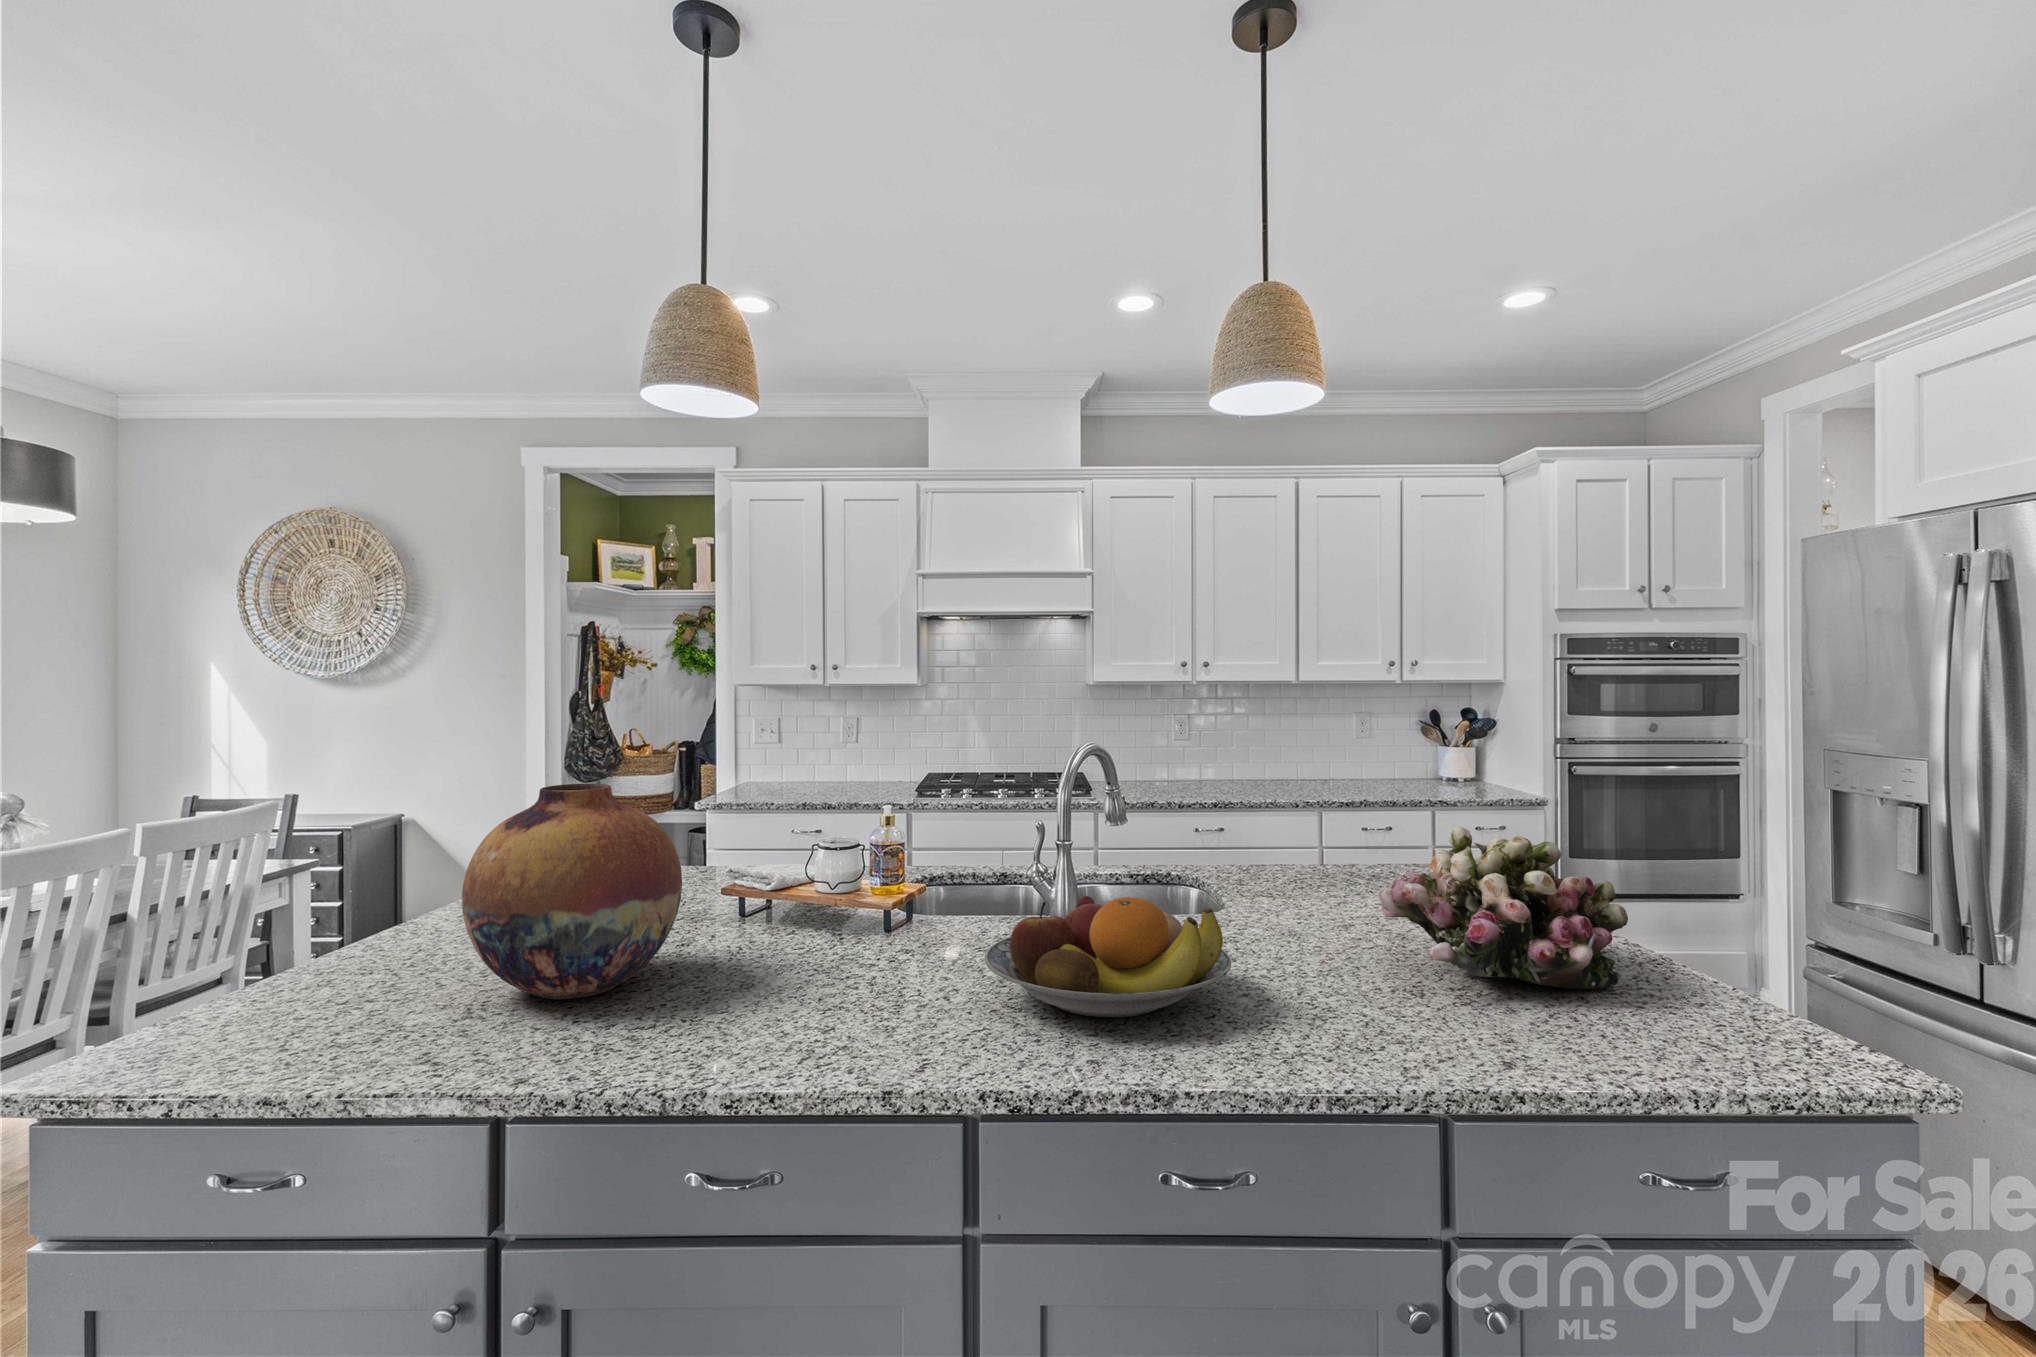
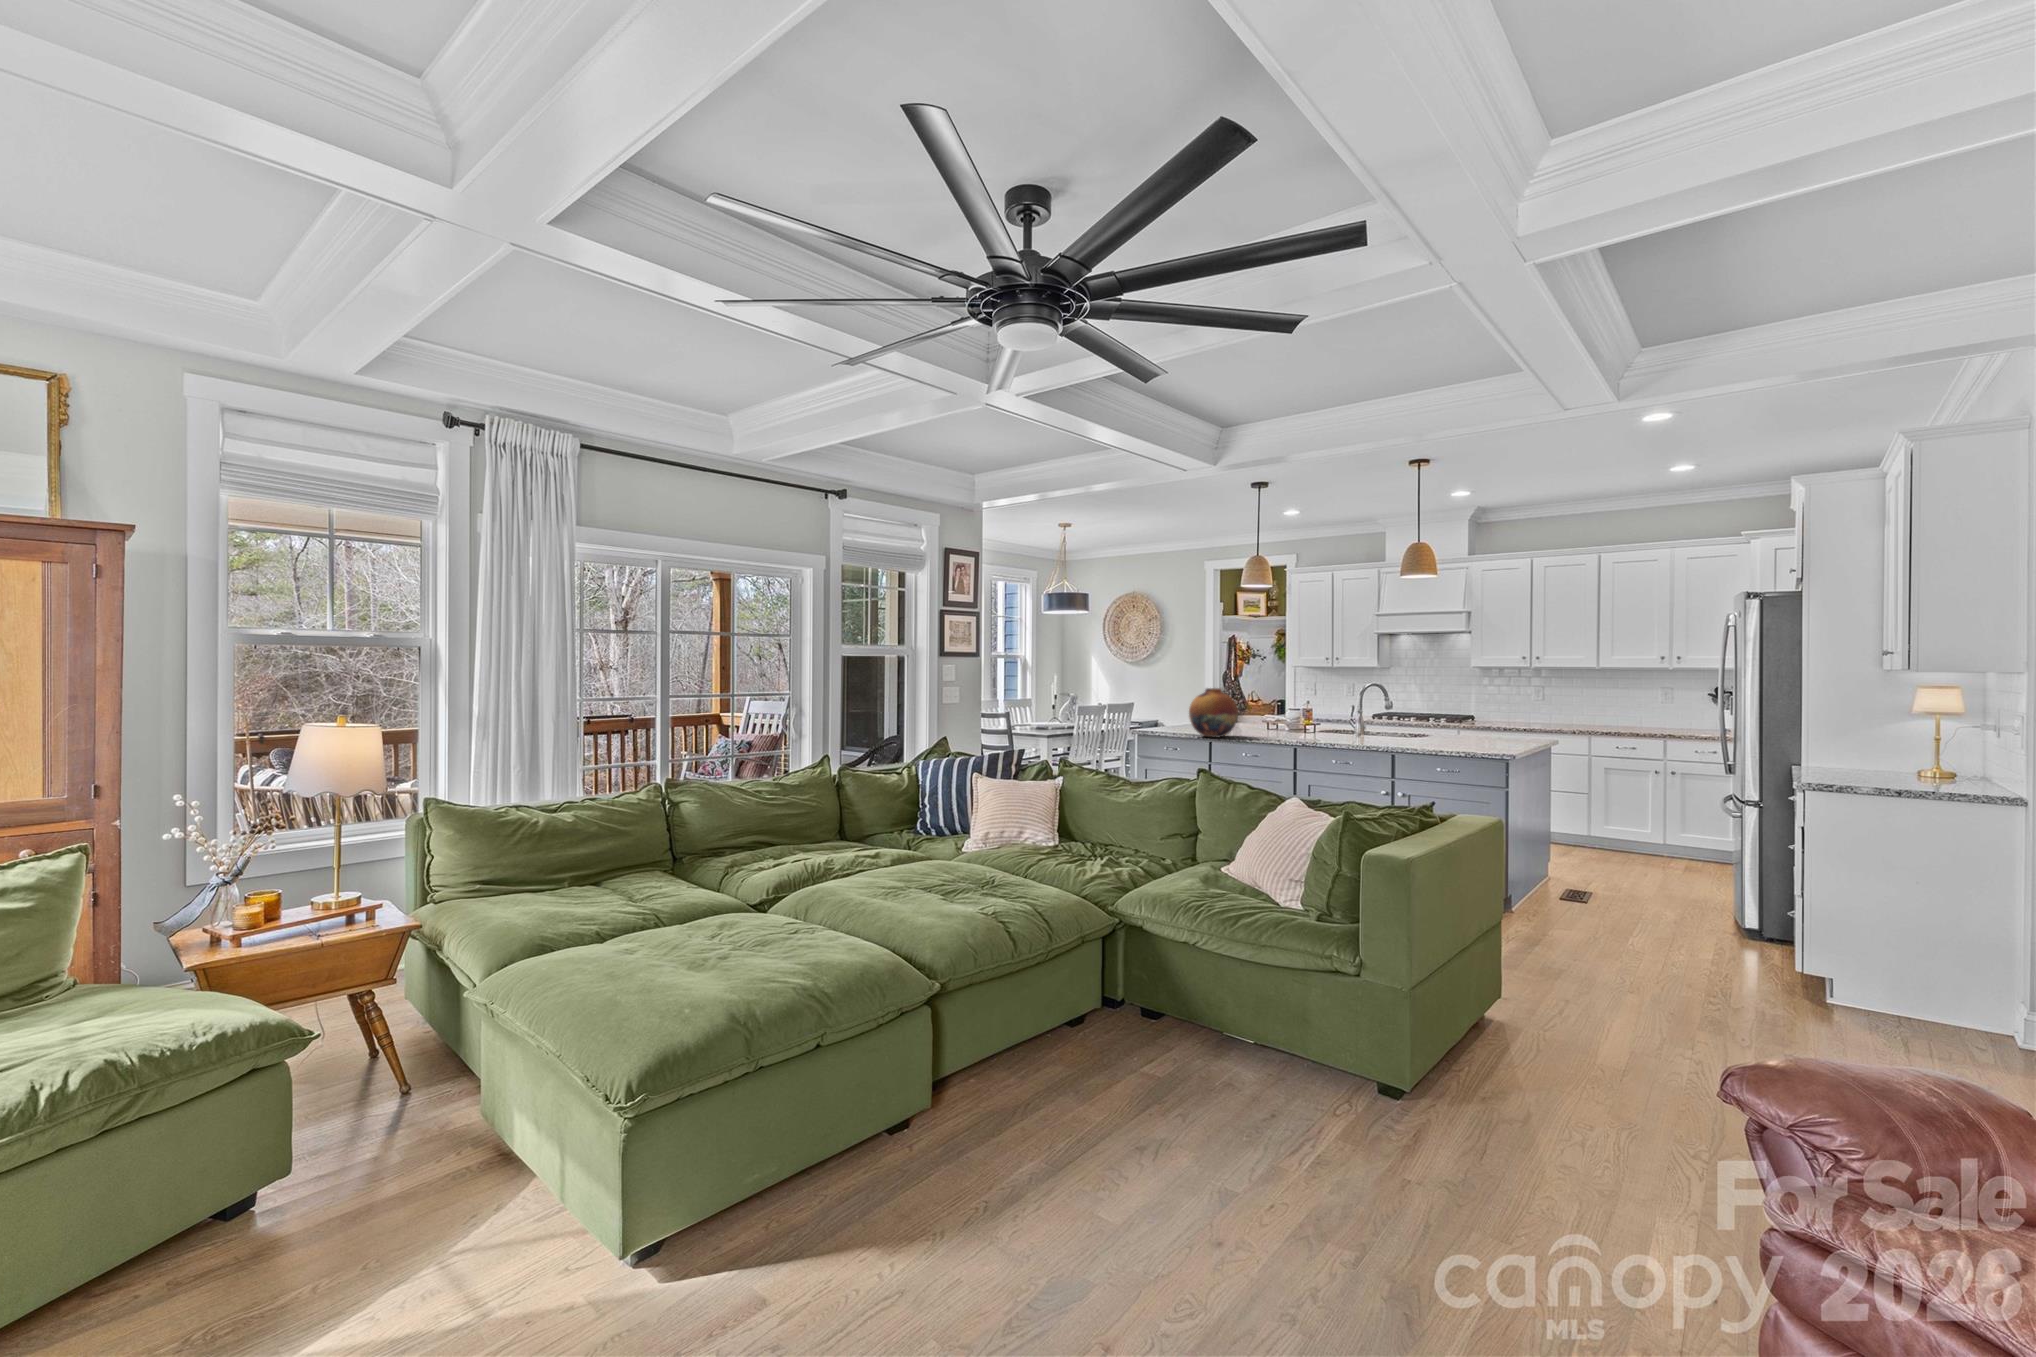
flower arrangement: present [1379,826,1628,989] -> none [1421,707,1497,751]
fruit bowl: present [985,896,1231,1017] -> none [1304,718,1370,745]

